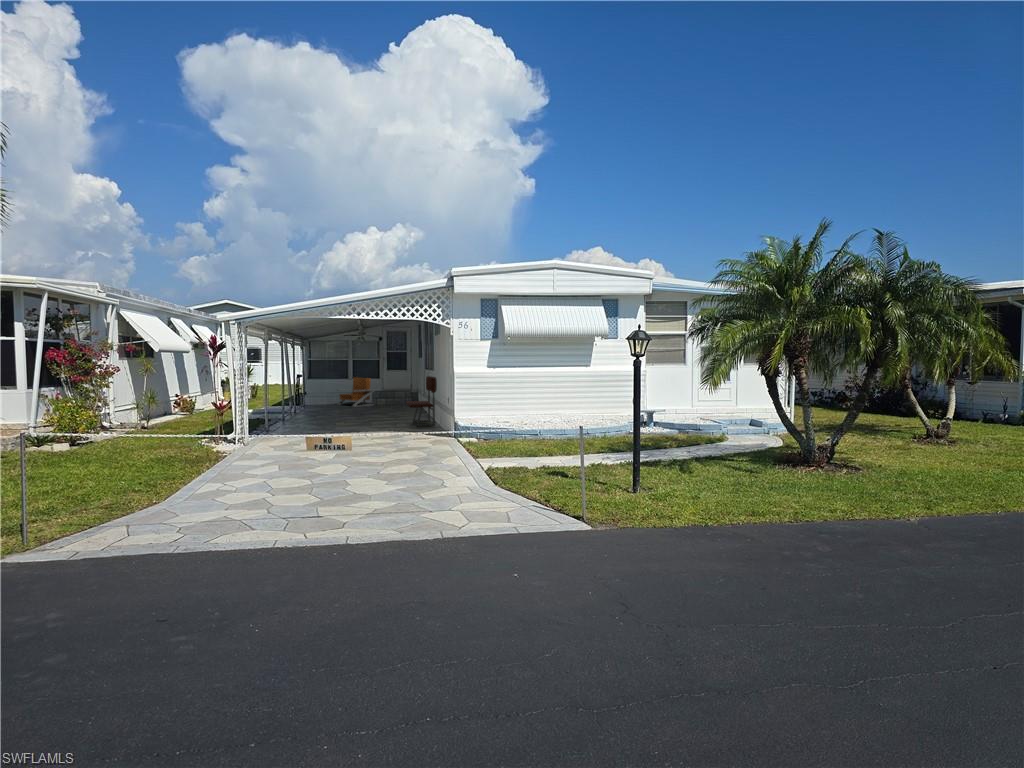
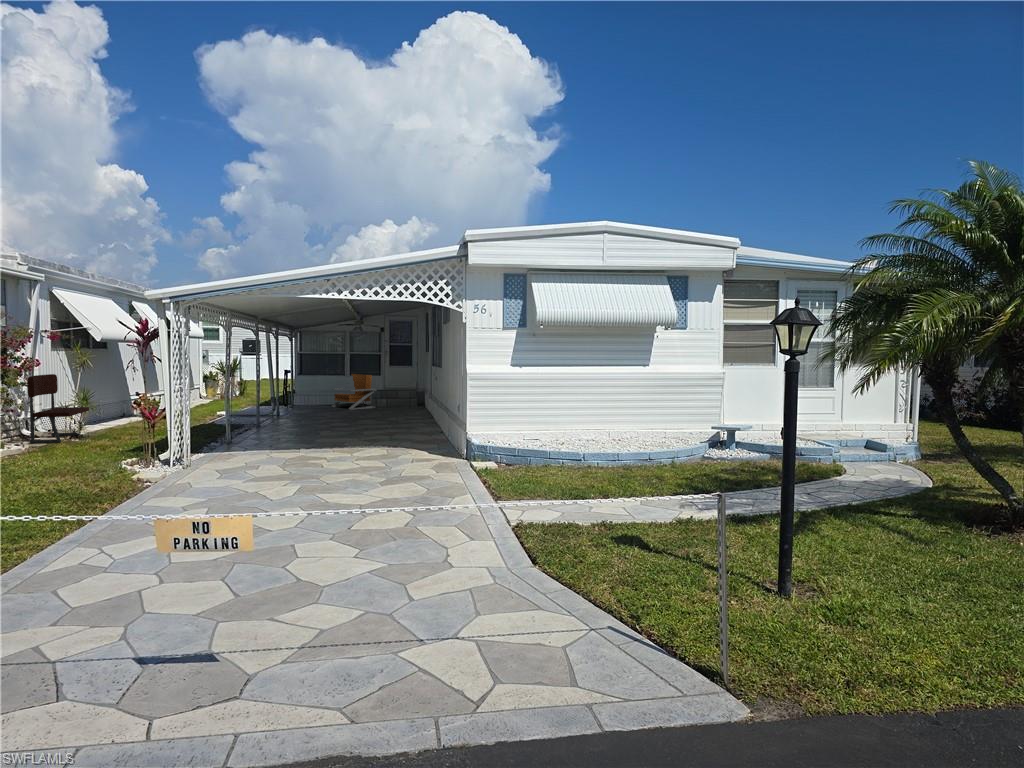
bench: present [406,376,437,426] -> present [27,374,89,443]

